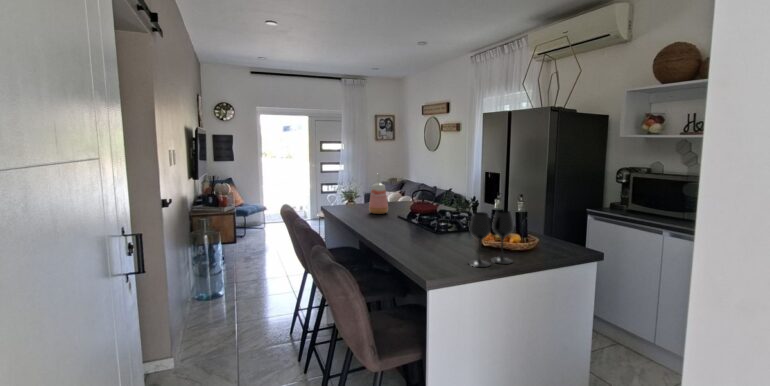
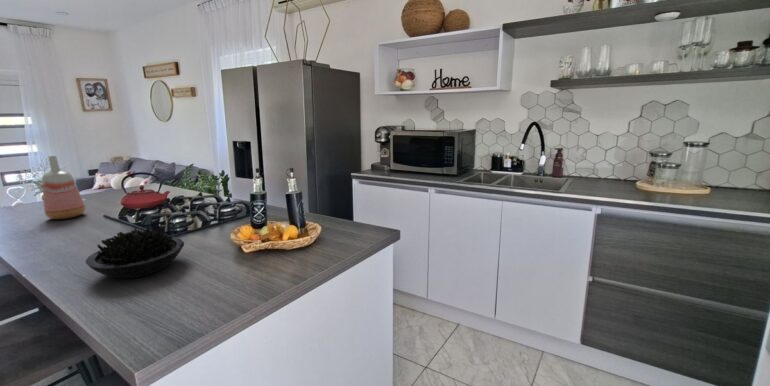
wine glass: present [469,210,514,267] -> none [211,197,284,291]
succulent plant: none [400,221,450,250] -> present [86,227,184,278]

